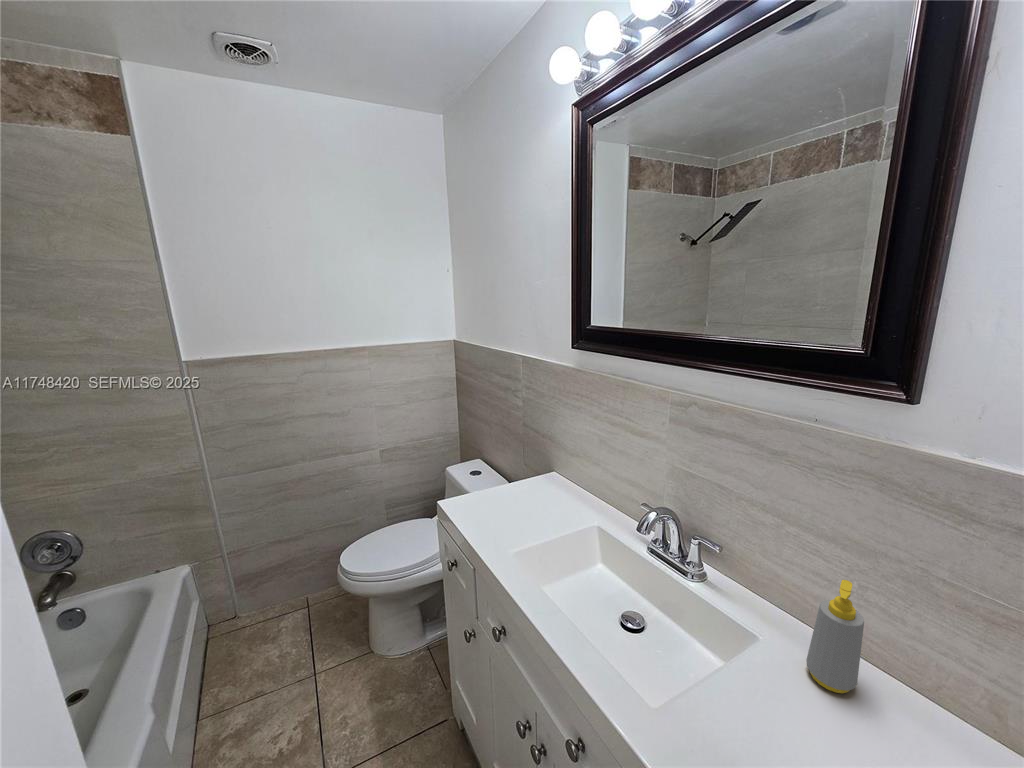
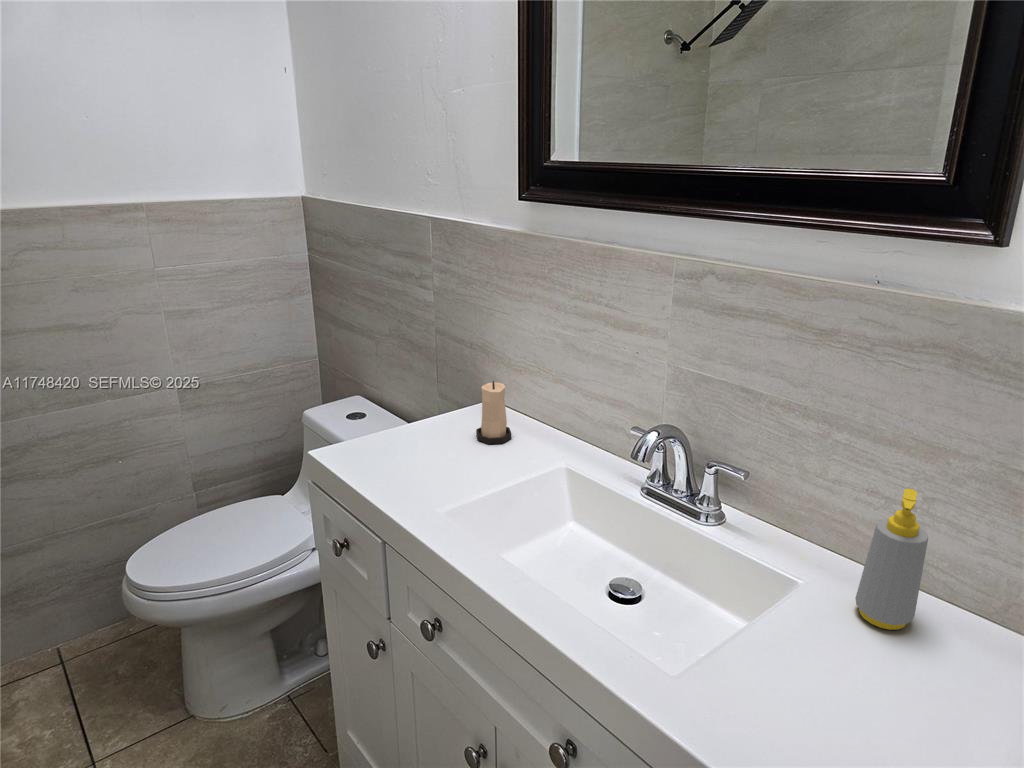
candle: none [541,462,564,504] -> present [476,381,511,444]

